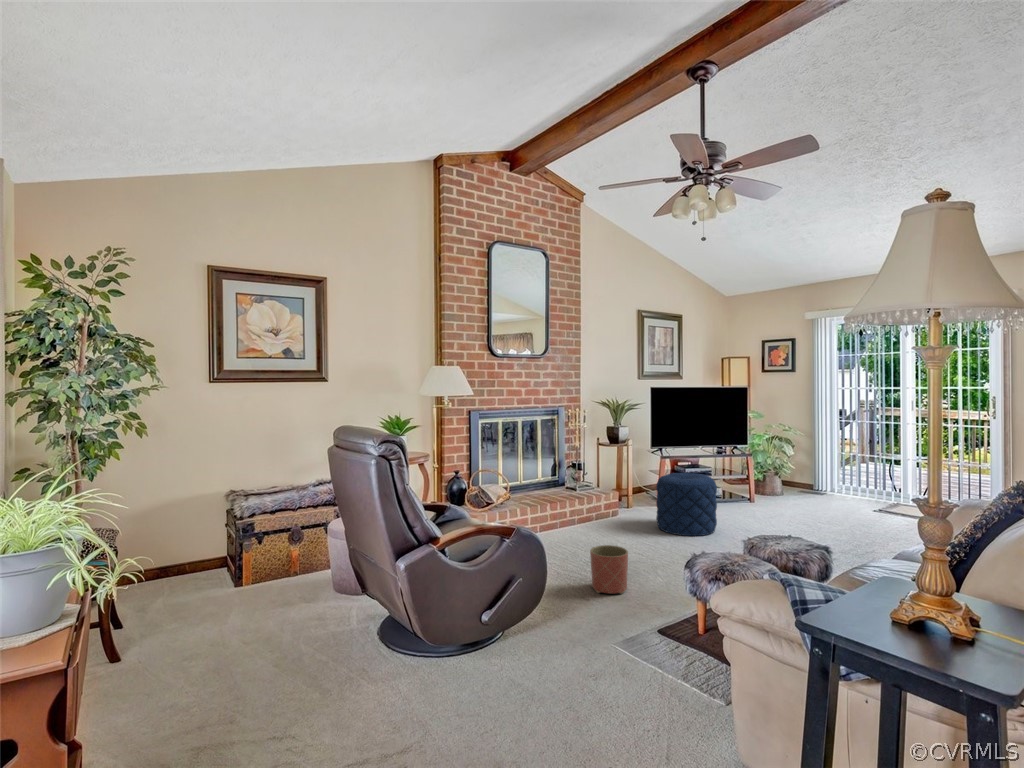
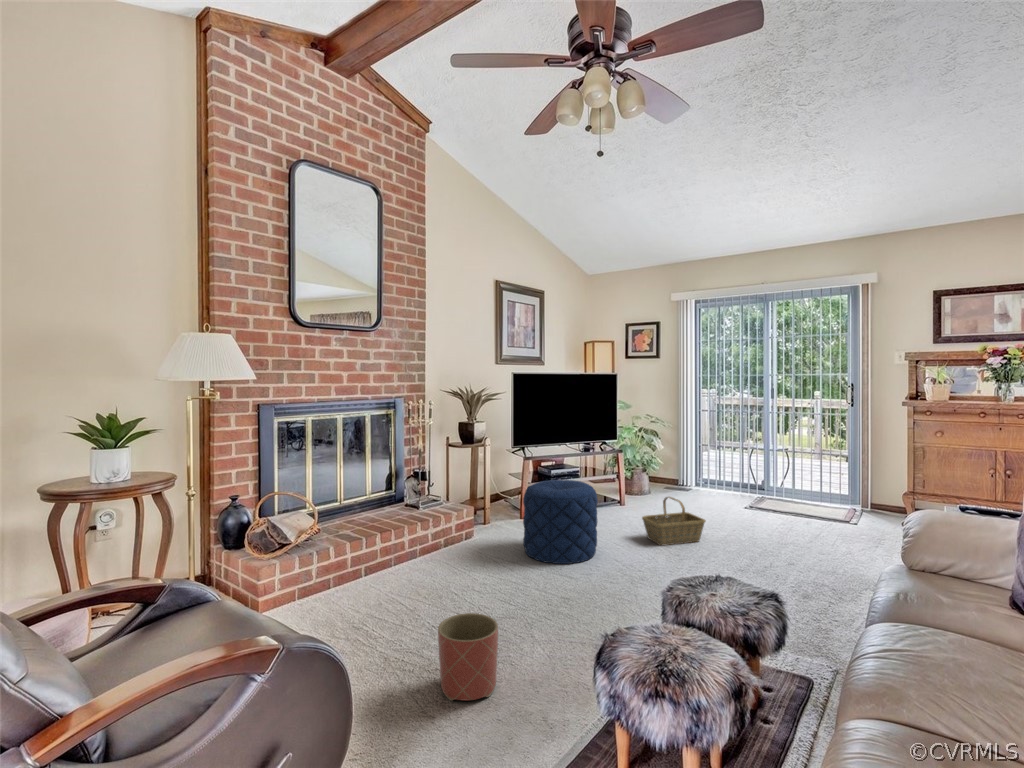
basket: none [759,492,817,531] -> present [642,497,706,545]

